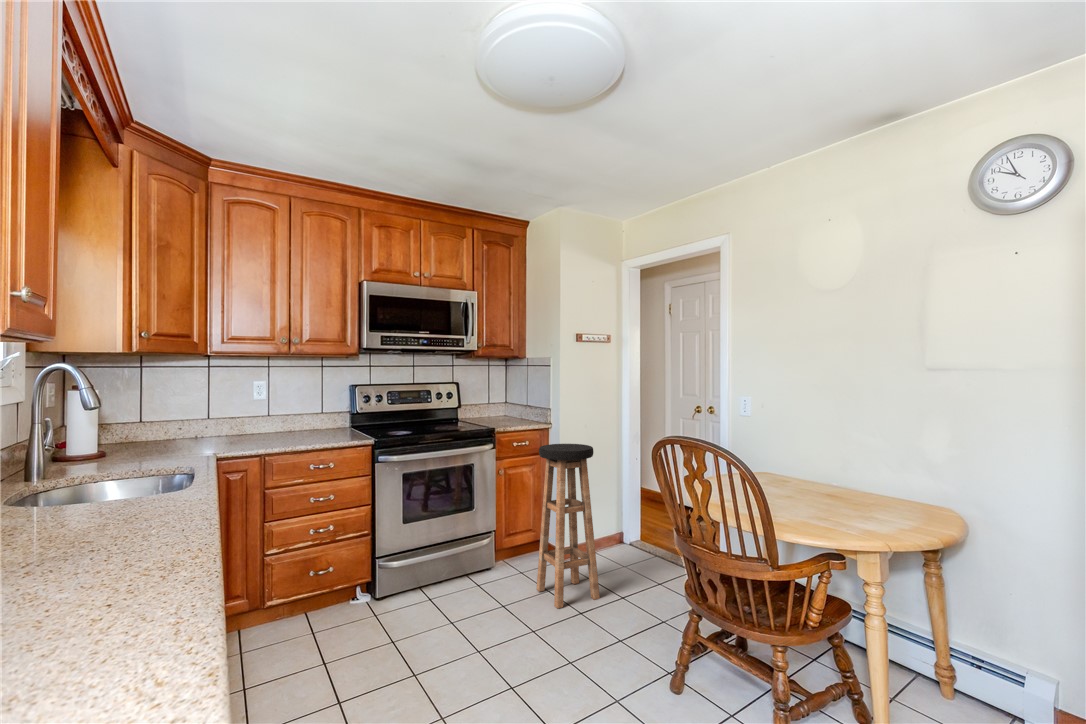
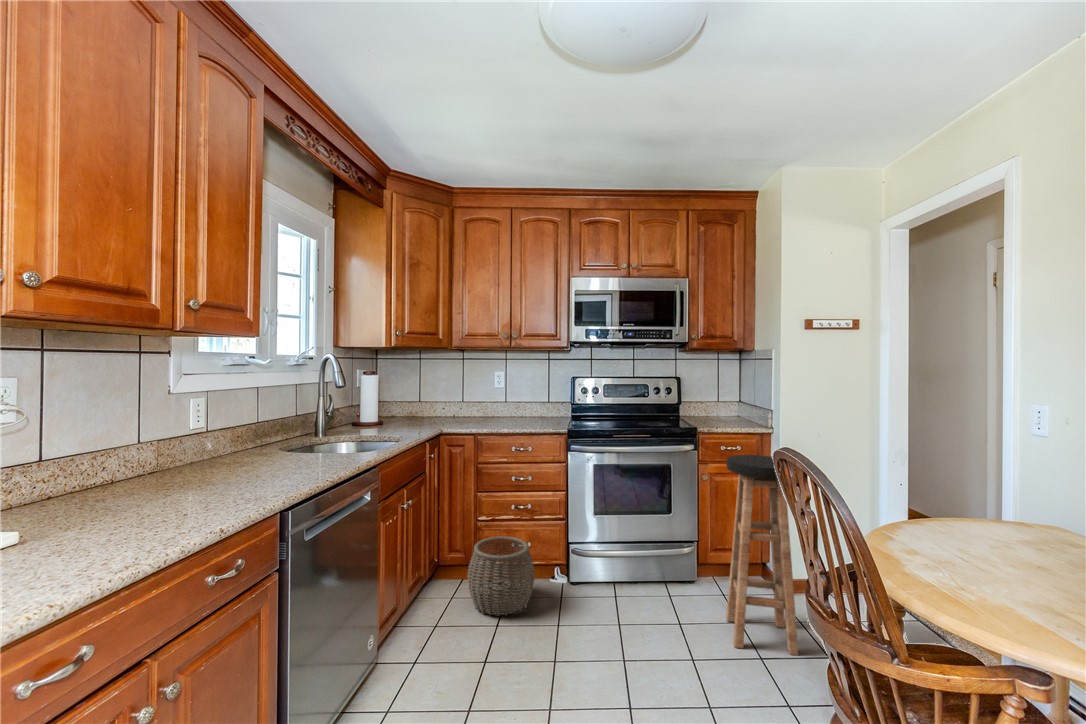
woven basket: none [272,570,359,667] -> present [468,536,535,616]

